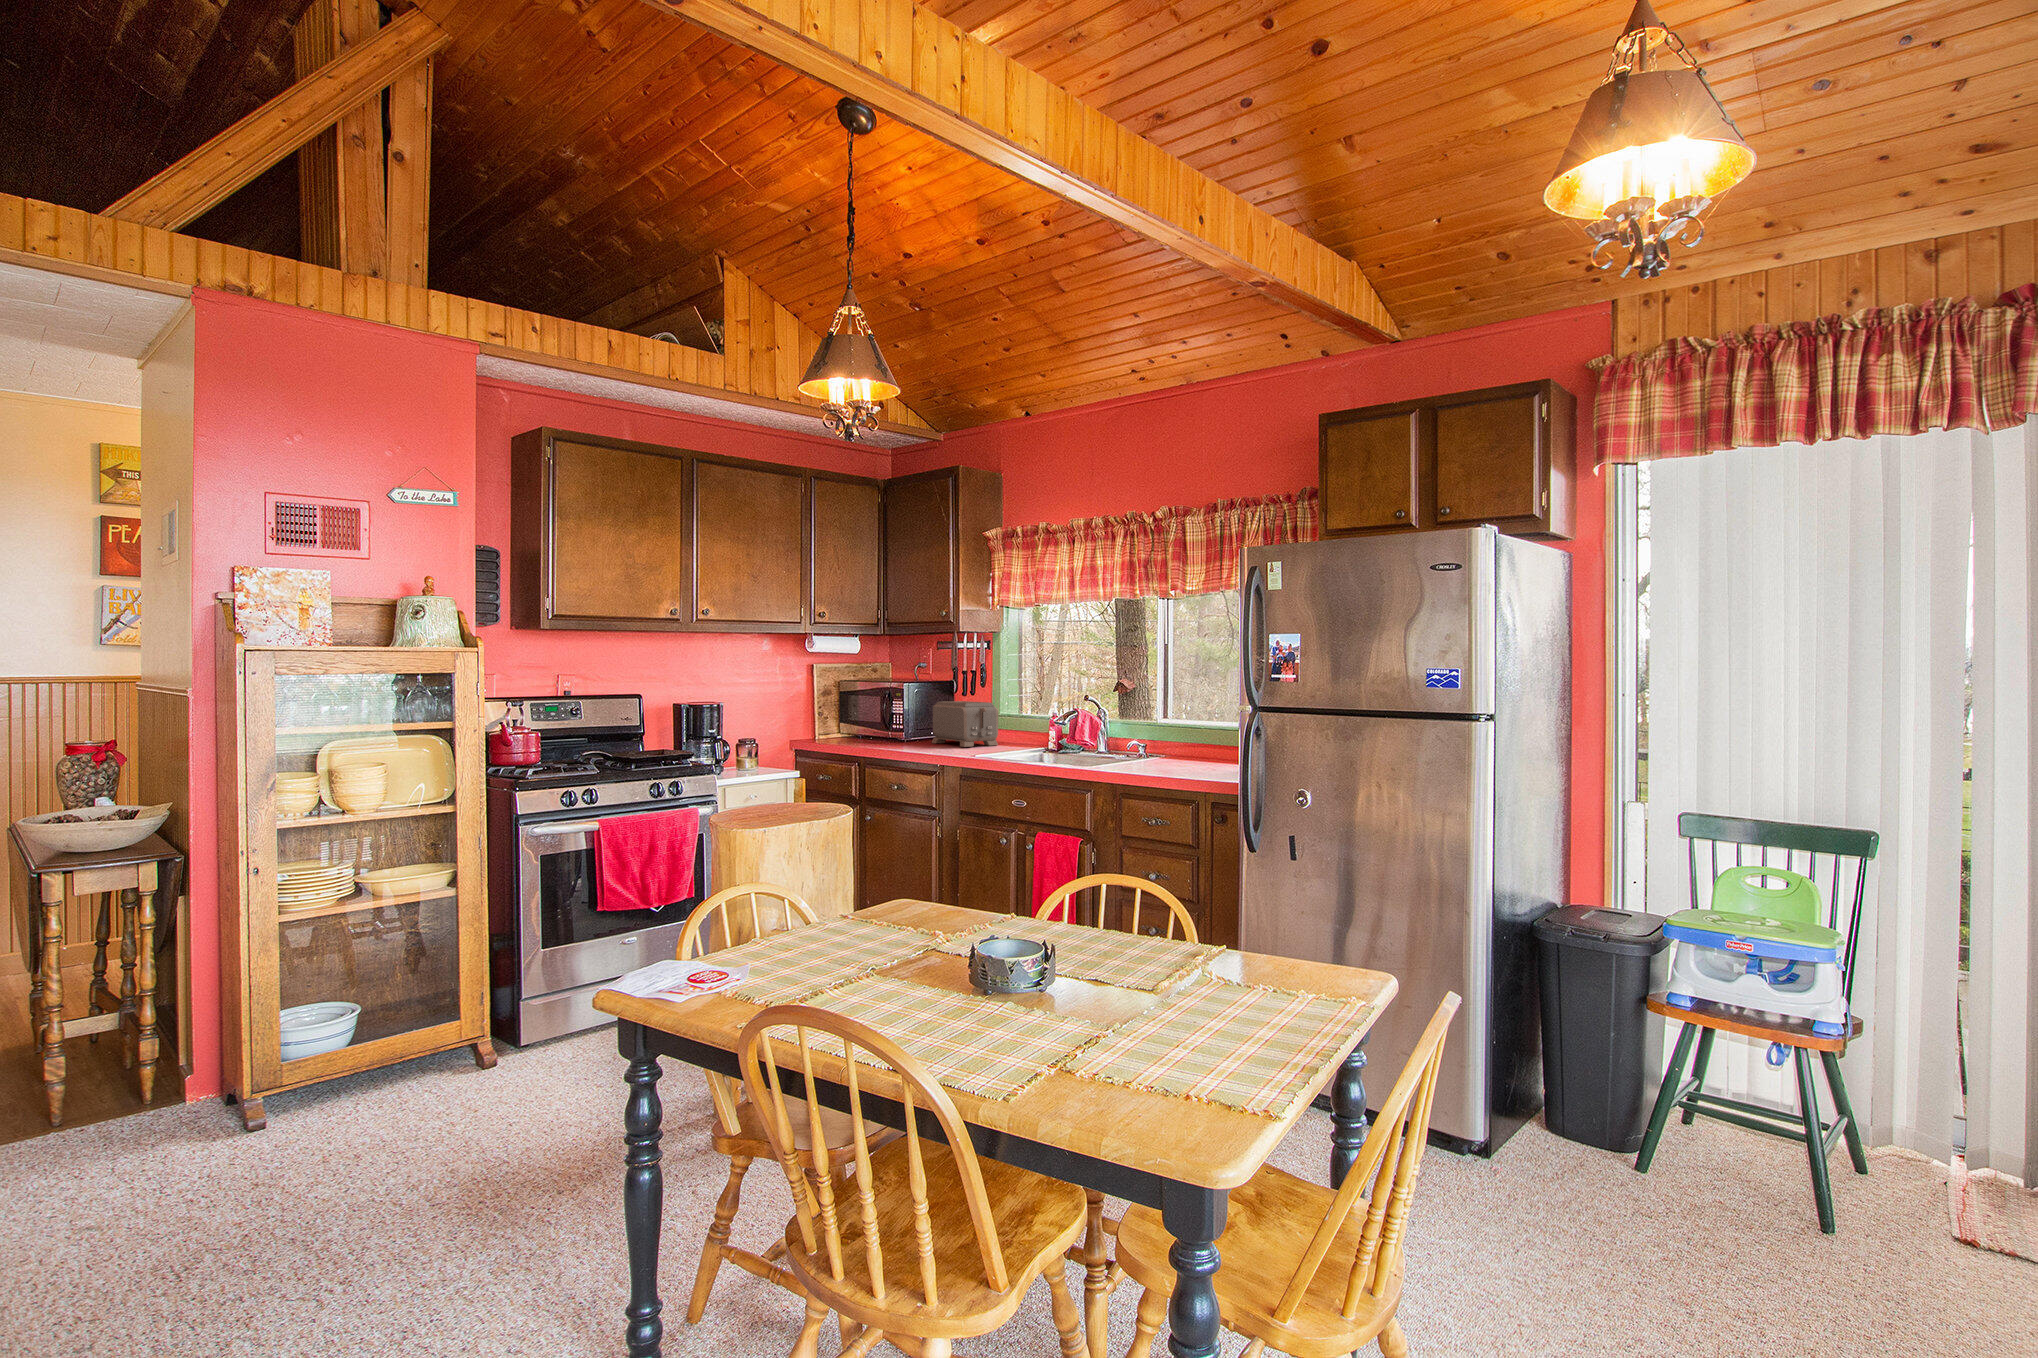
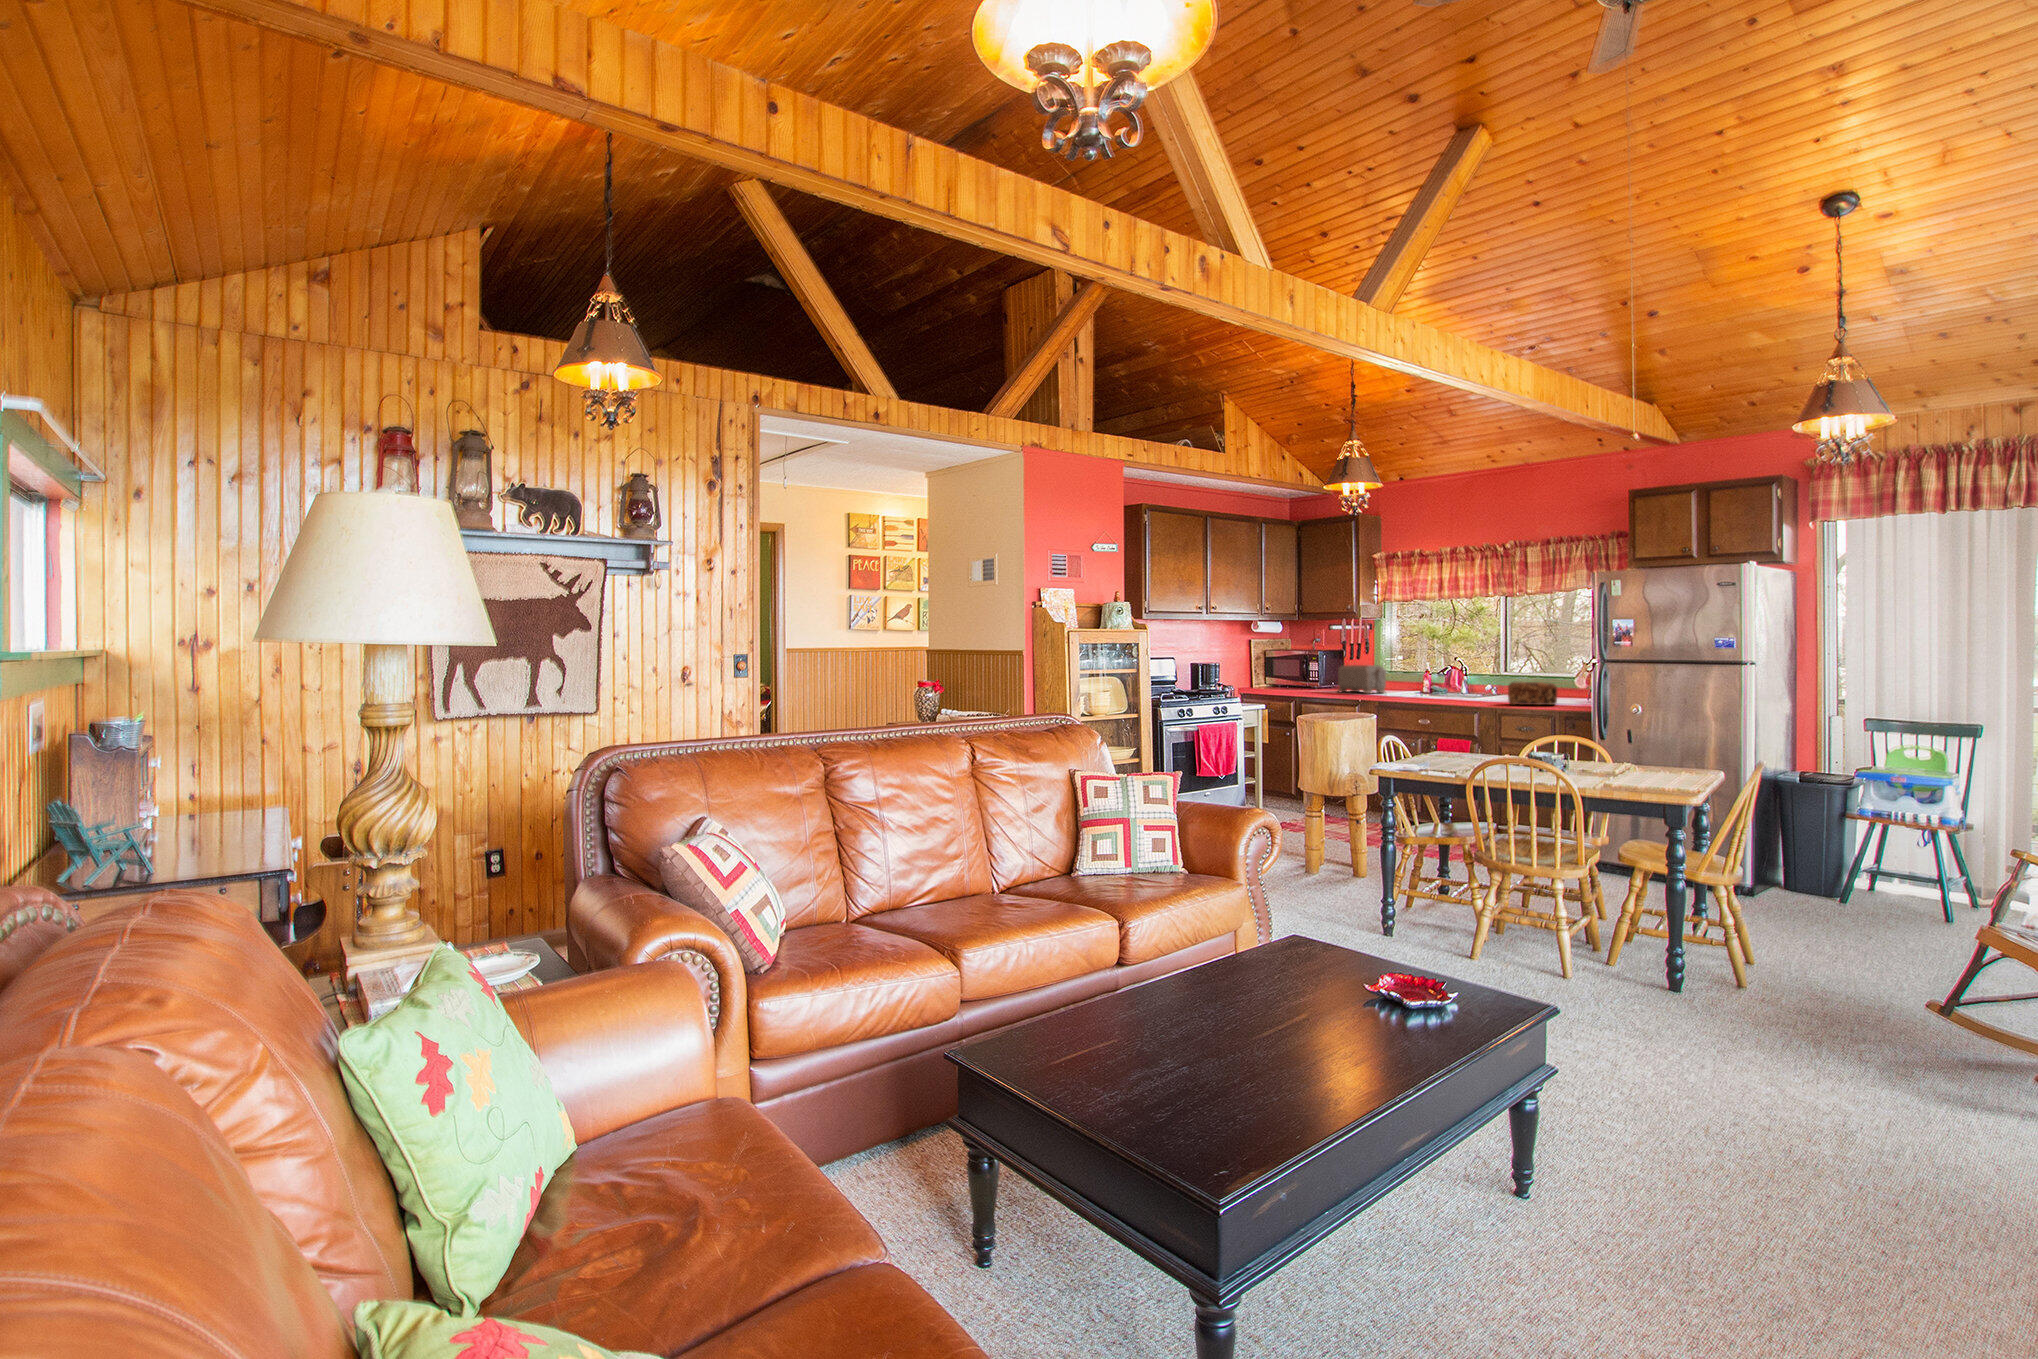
bread loaf: none [1130,736,1208,777] -> present [1508,681,1557,705]

